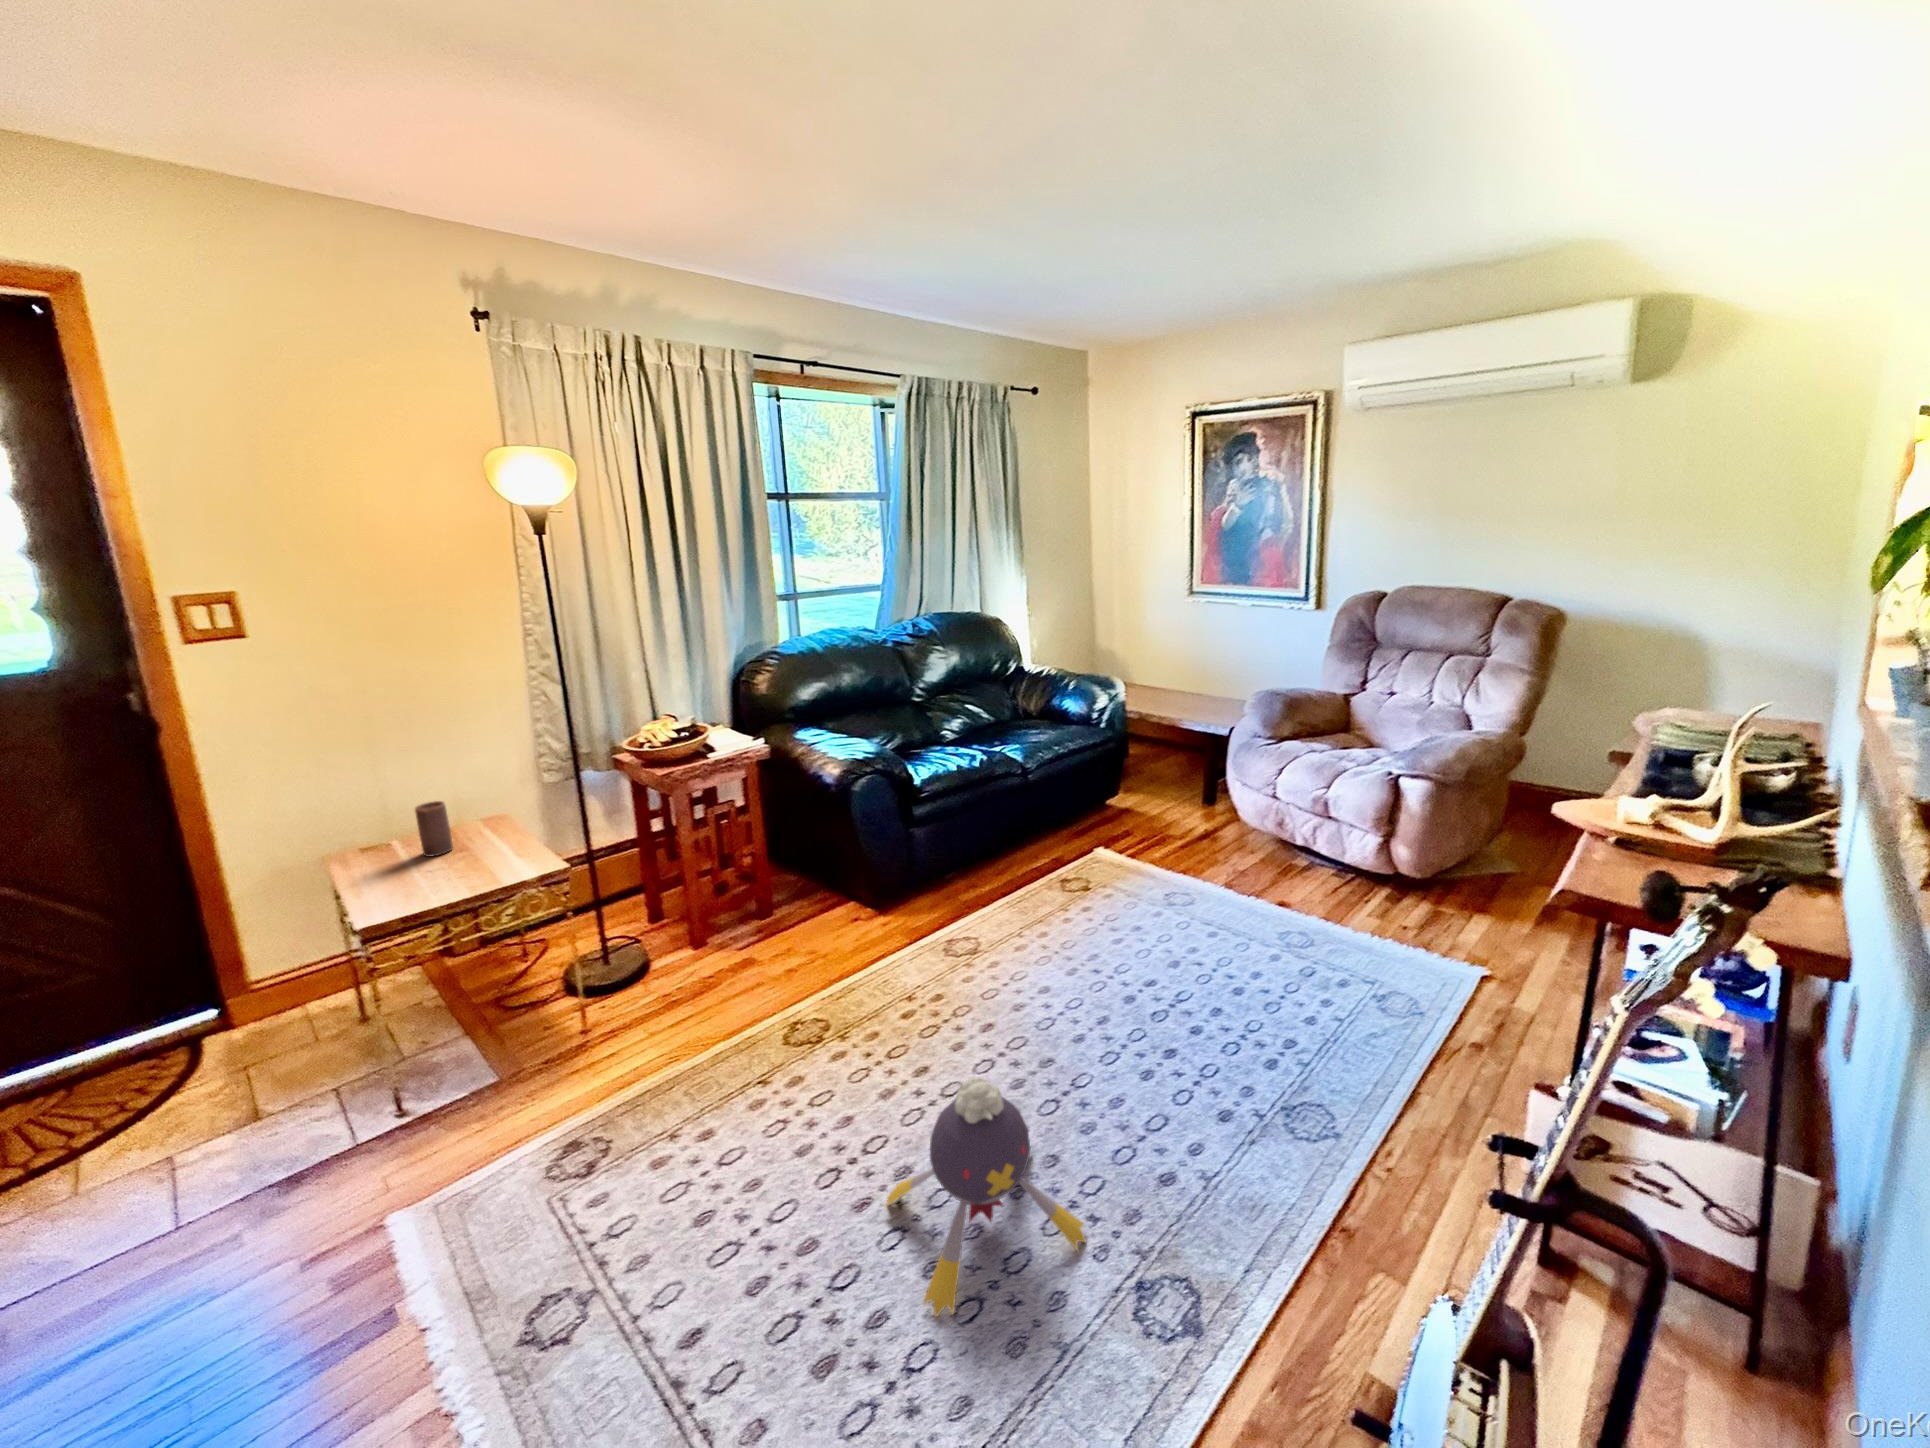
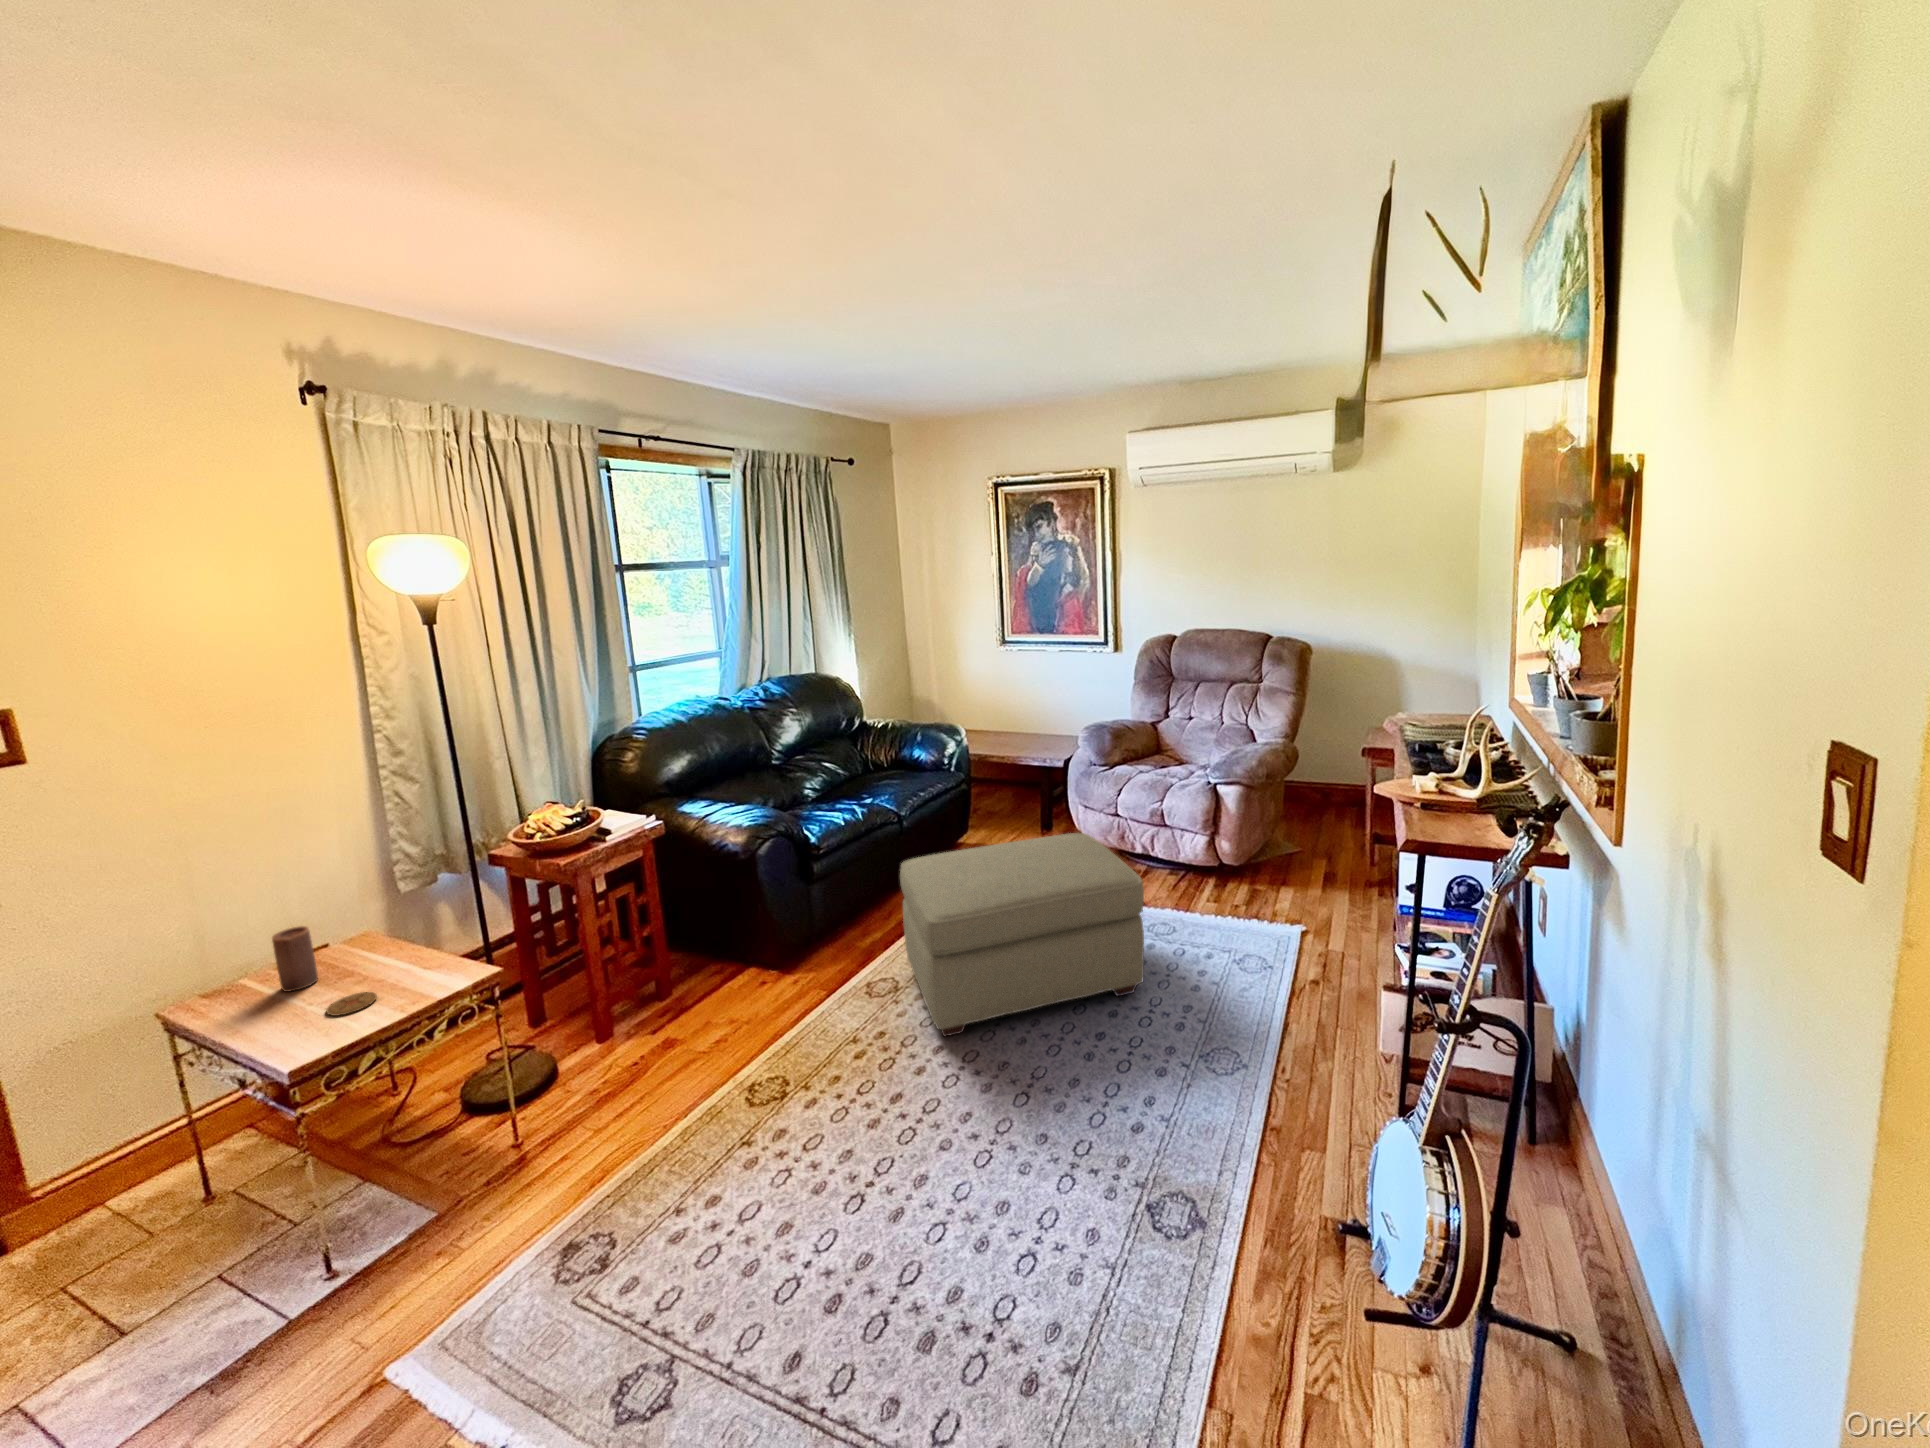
ottoman: none [979,811,1248,1014] -> present [900,833,1144,1037]
coaster: none [435,867,478,885] -> present [326,992,377,1016]
plush toy: present [886,1077,1086,1317] -> none [916,1071,1096,1279]

